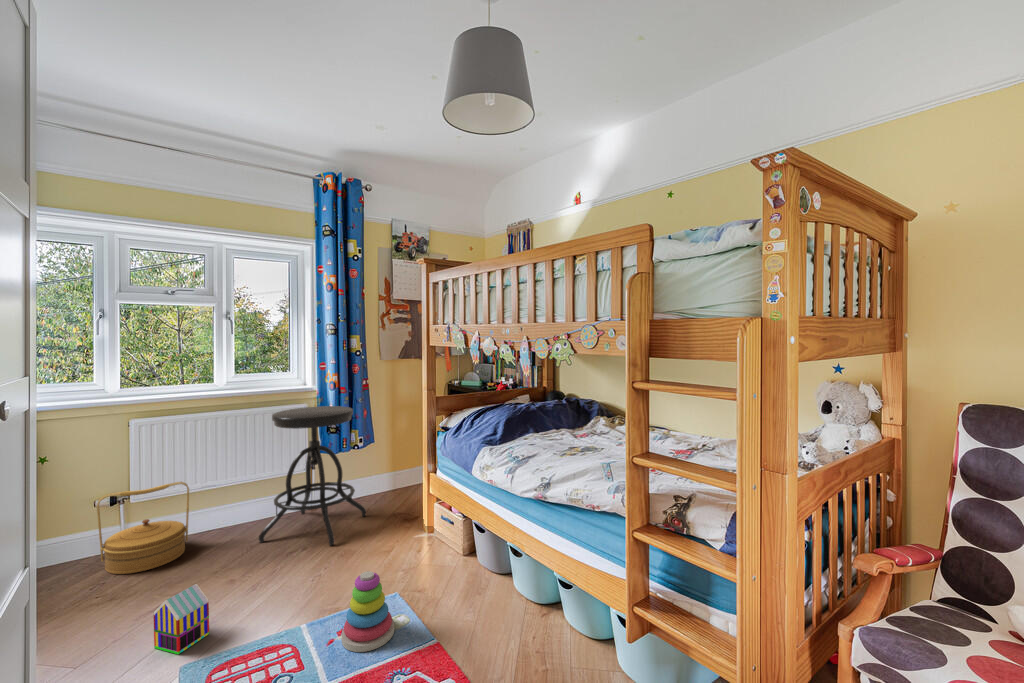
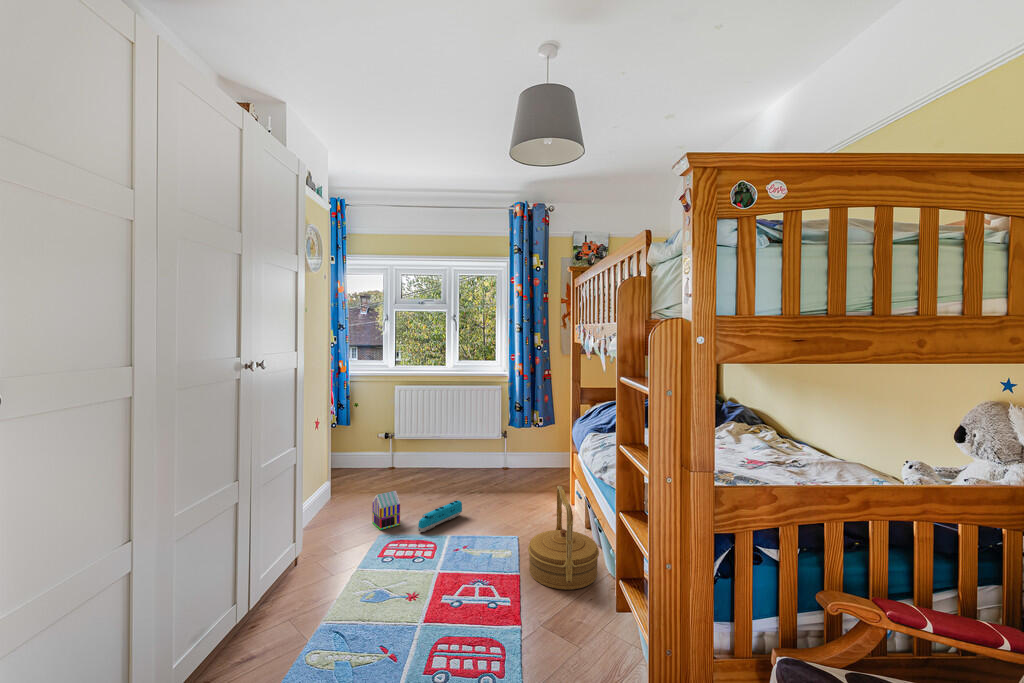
stool: present [259,406,366,546] -> none [457,388,537,495]
woven basket: present [97,482,189,574] -> present [528,486,599,590]
toy train: none [249,569,301,633] -> present [418,500,462,532]
stacking toy: present [342,571,394,652] -> none [463,508,501,565]

